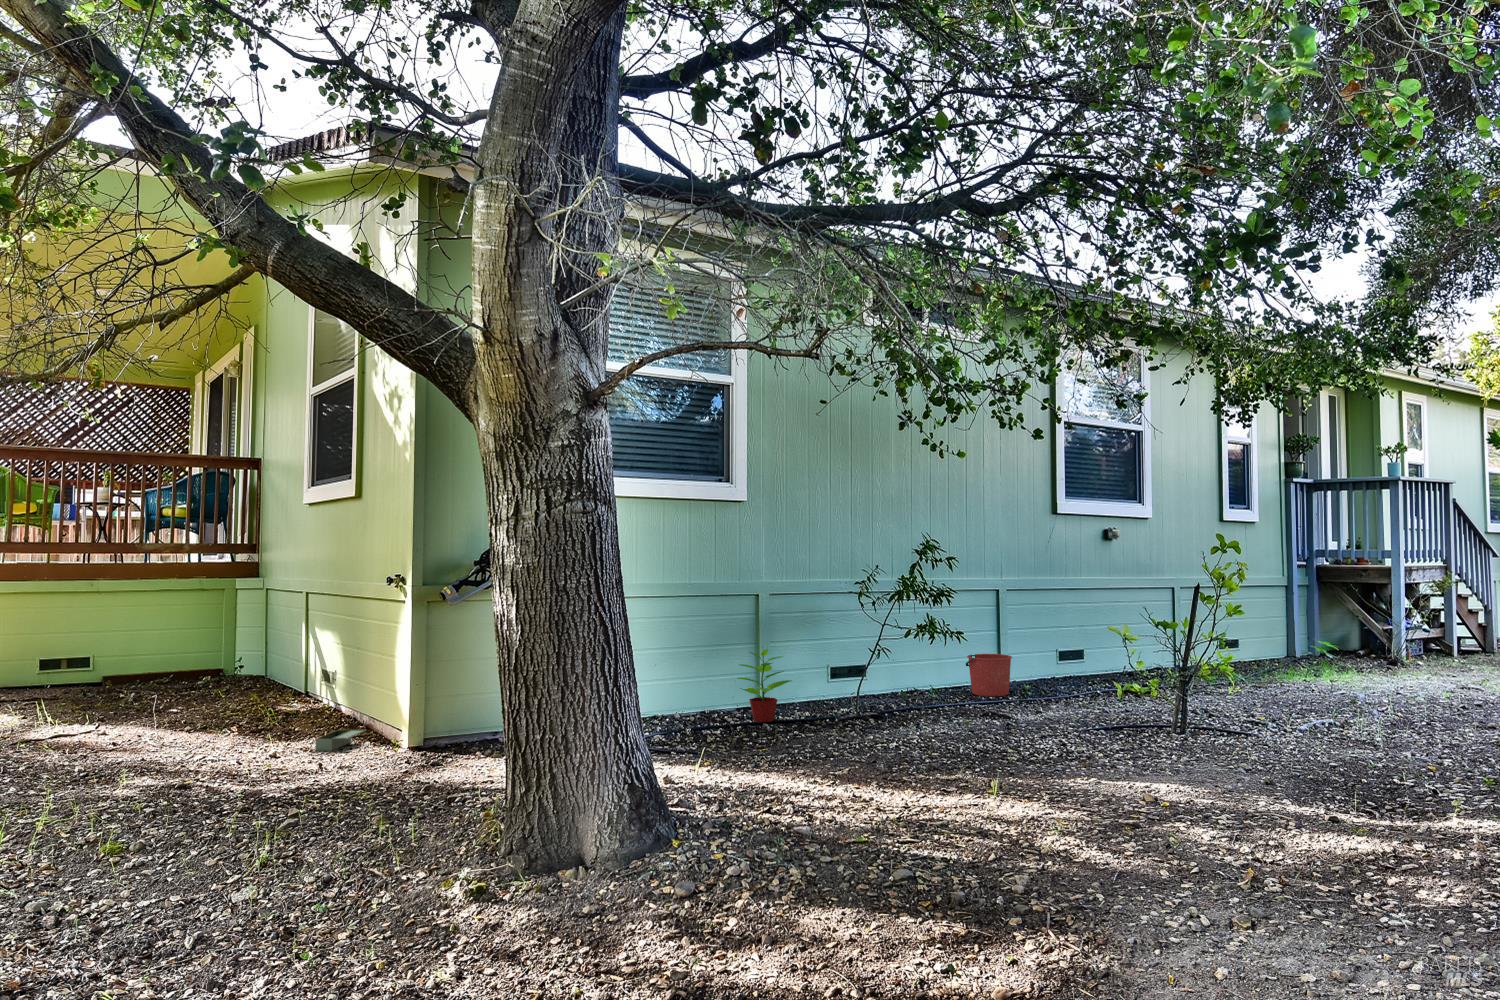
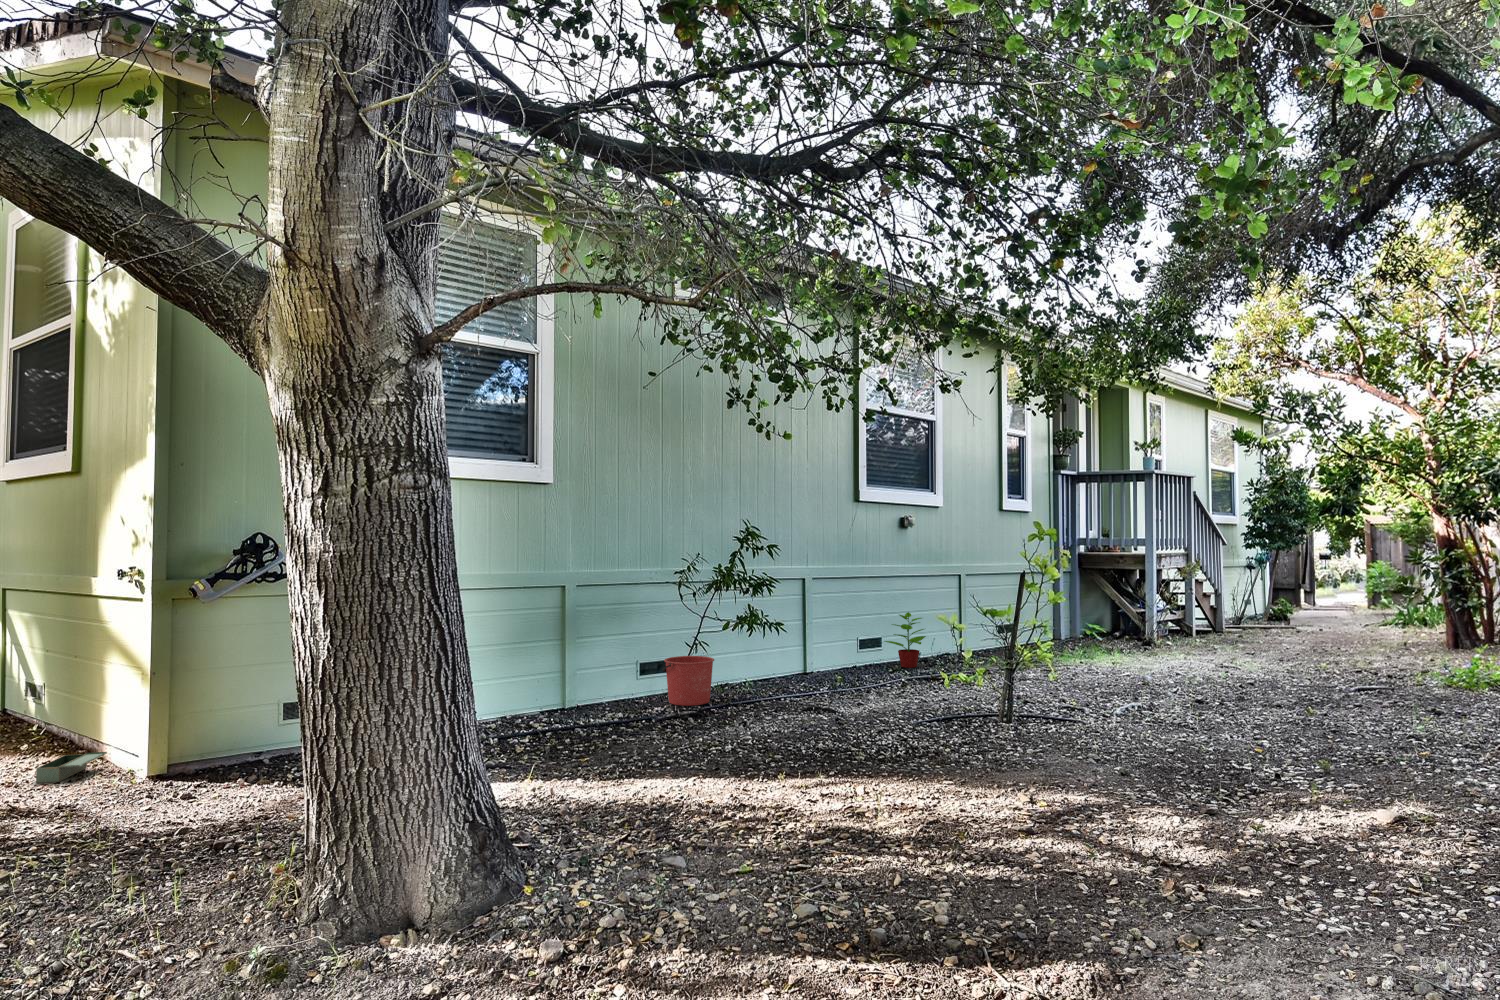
potted plant: present [737,649,791,722] -> present [885,612,926,668]
bucket: present [966,654,1012,696] -> present [662,656,714,706]

